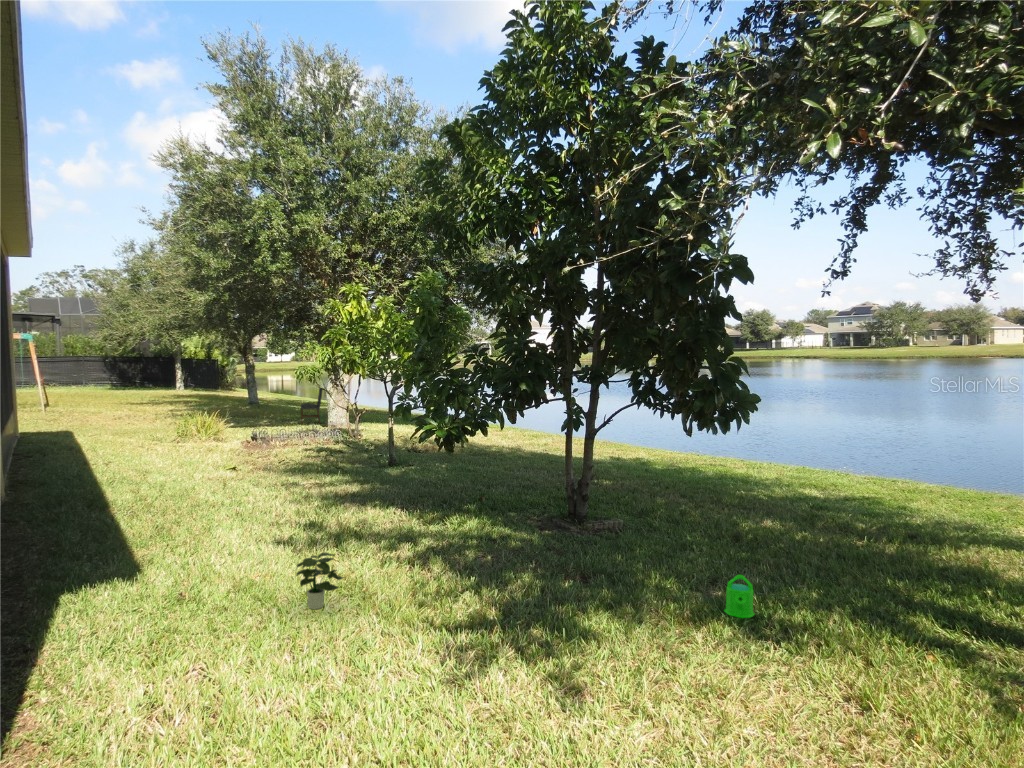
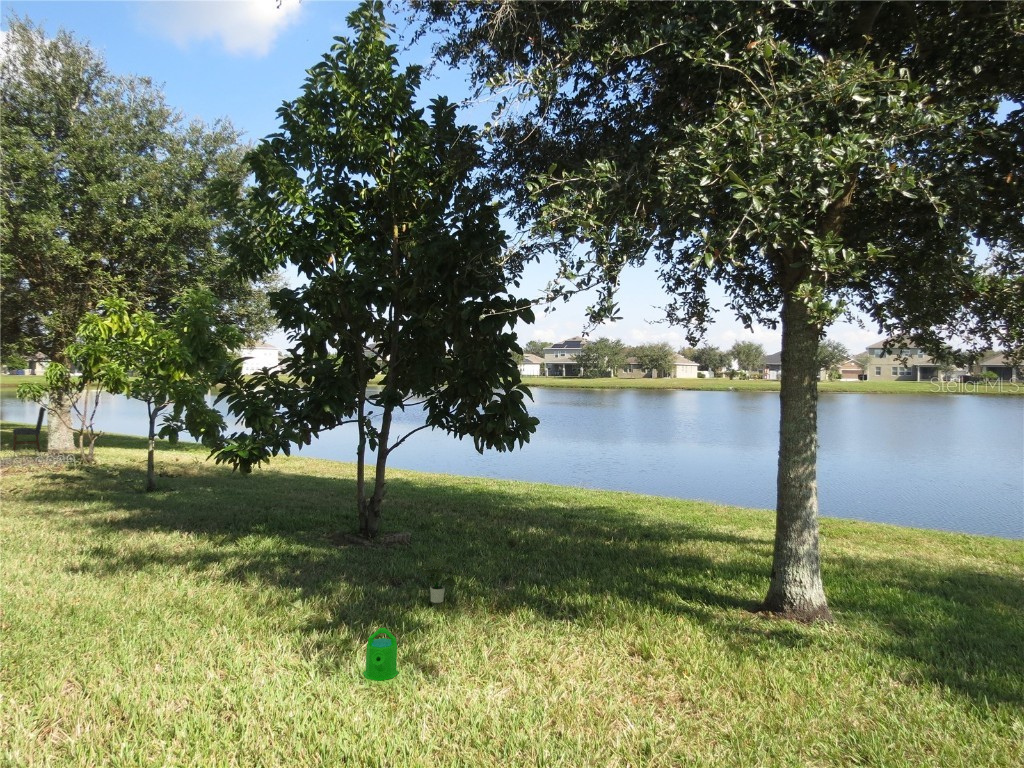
potted plant: present [296,553,344,609] -> present [419,554,462,603]
watering can: present [724,575,755,618] -> present [363,628,399,681]

